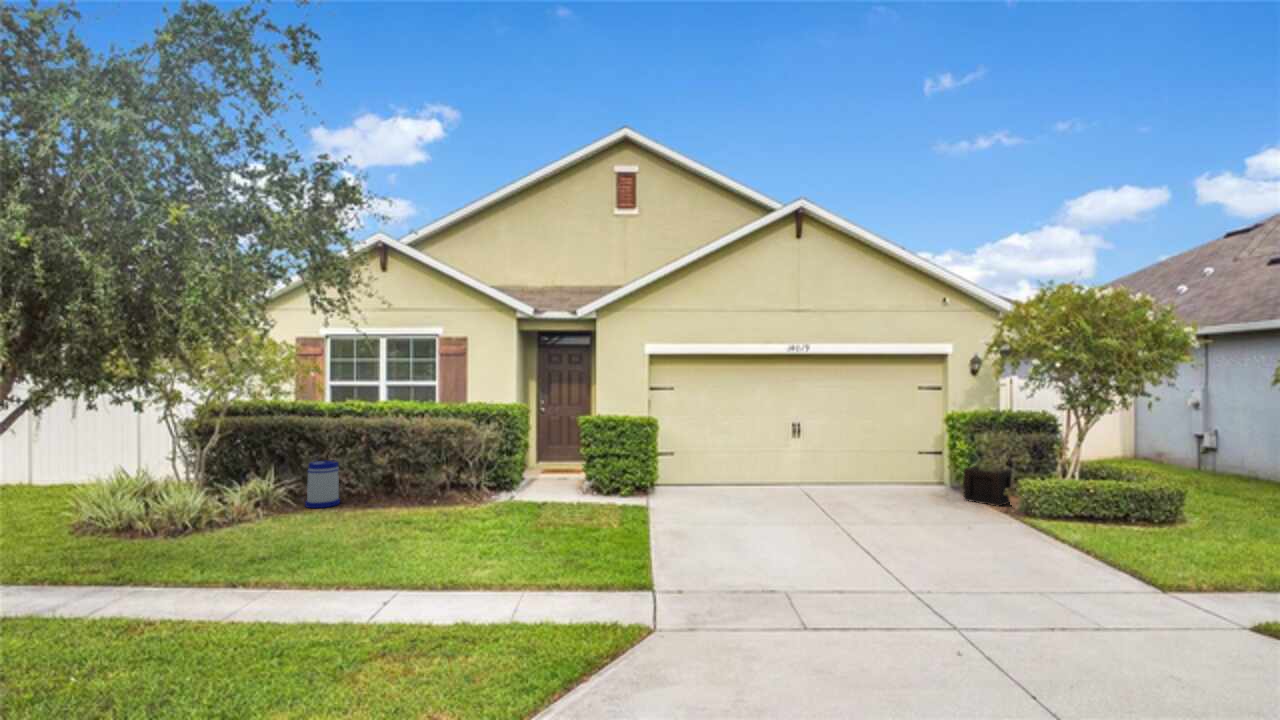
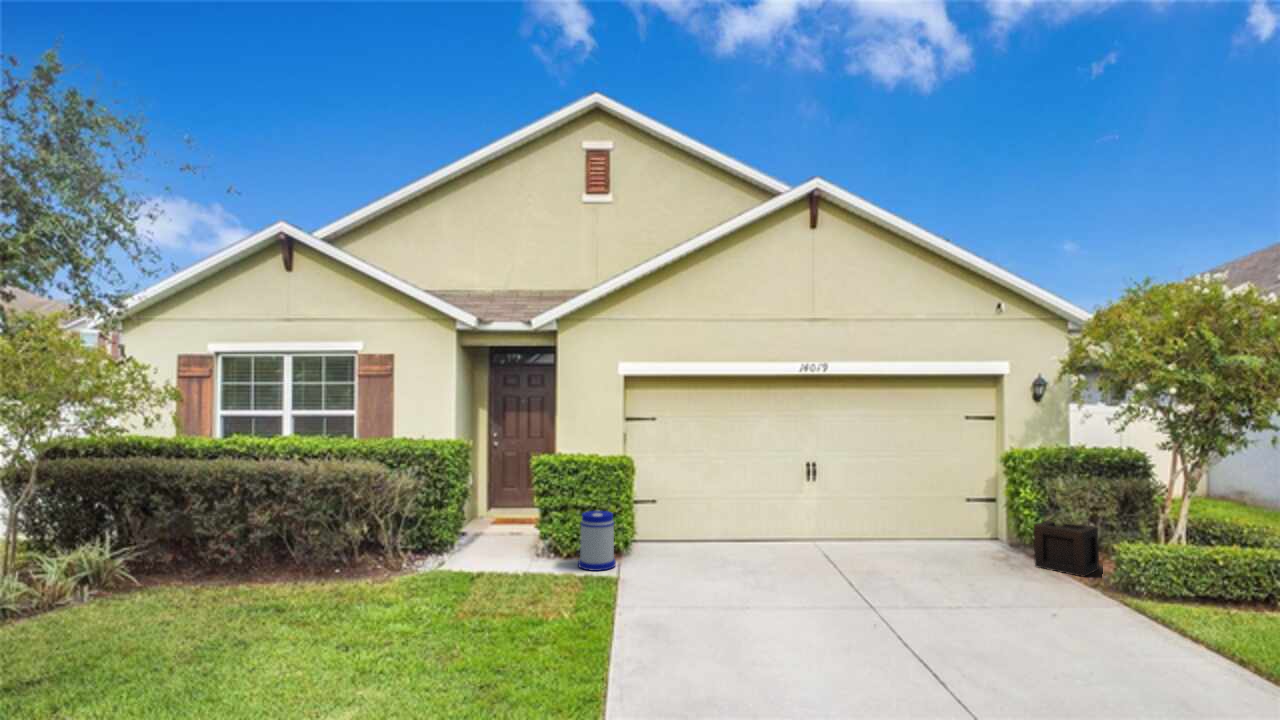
trash can: present [305,461,340,508] -> present [578,511,616,571]

